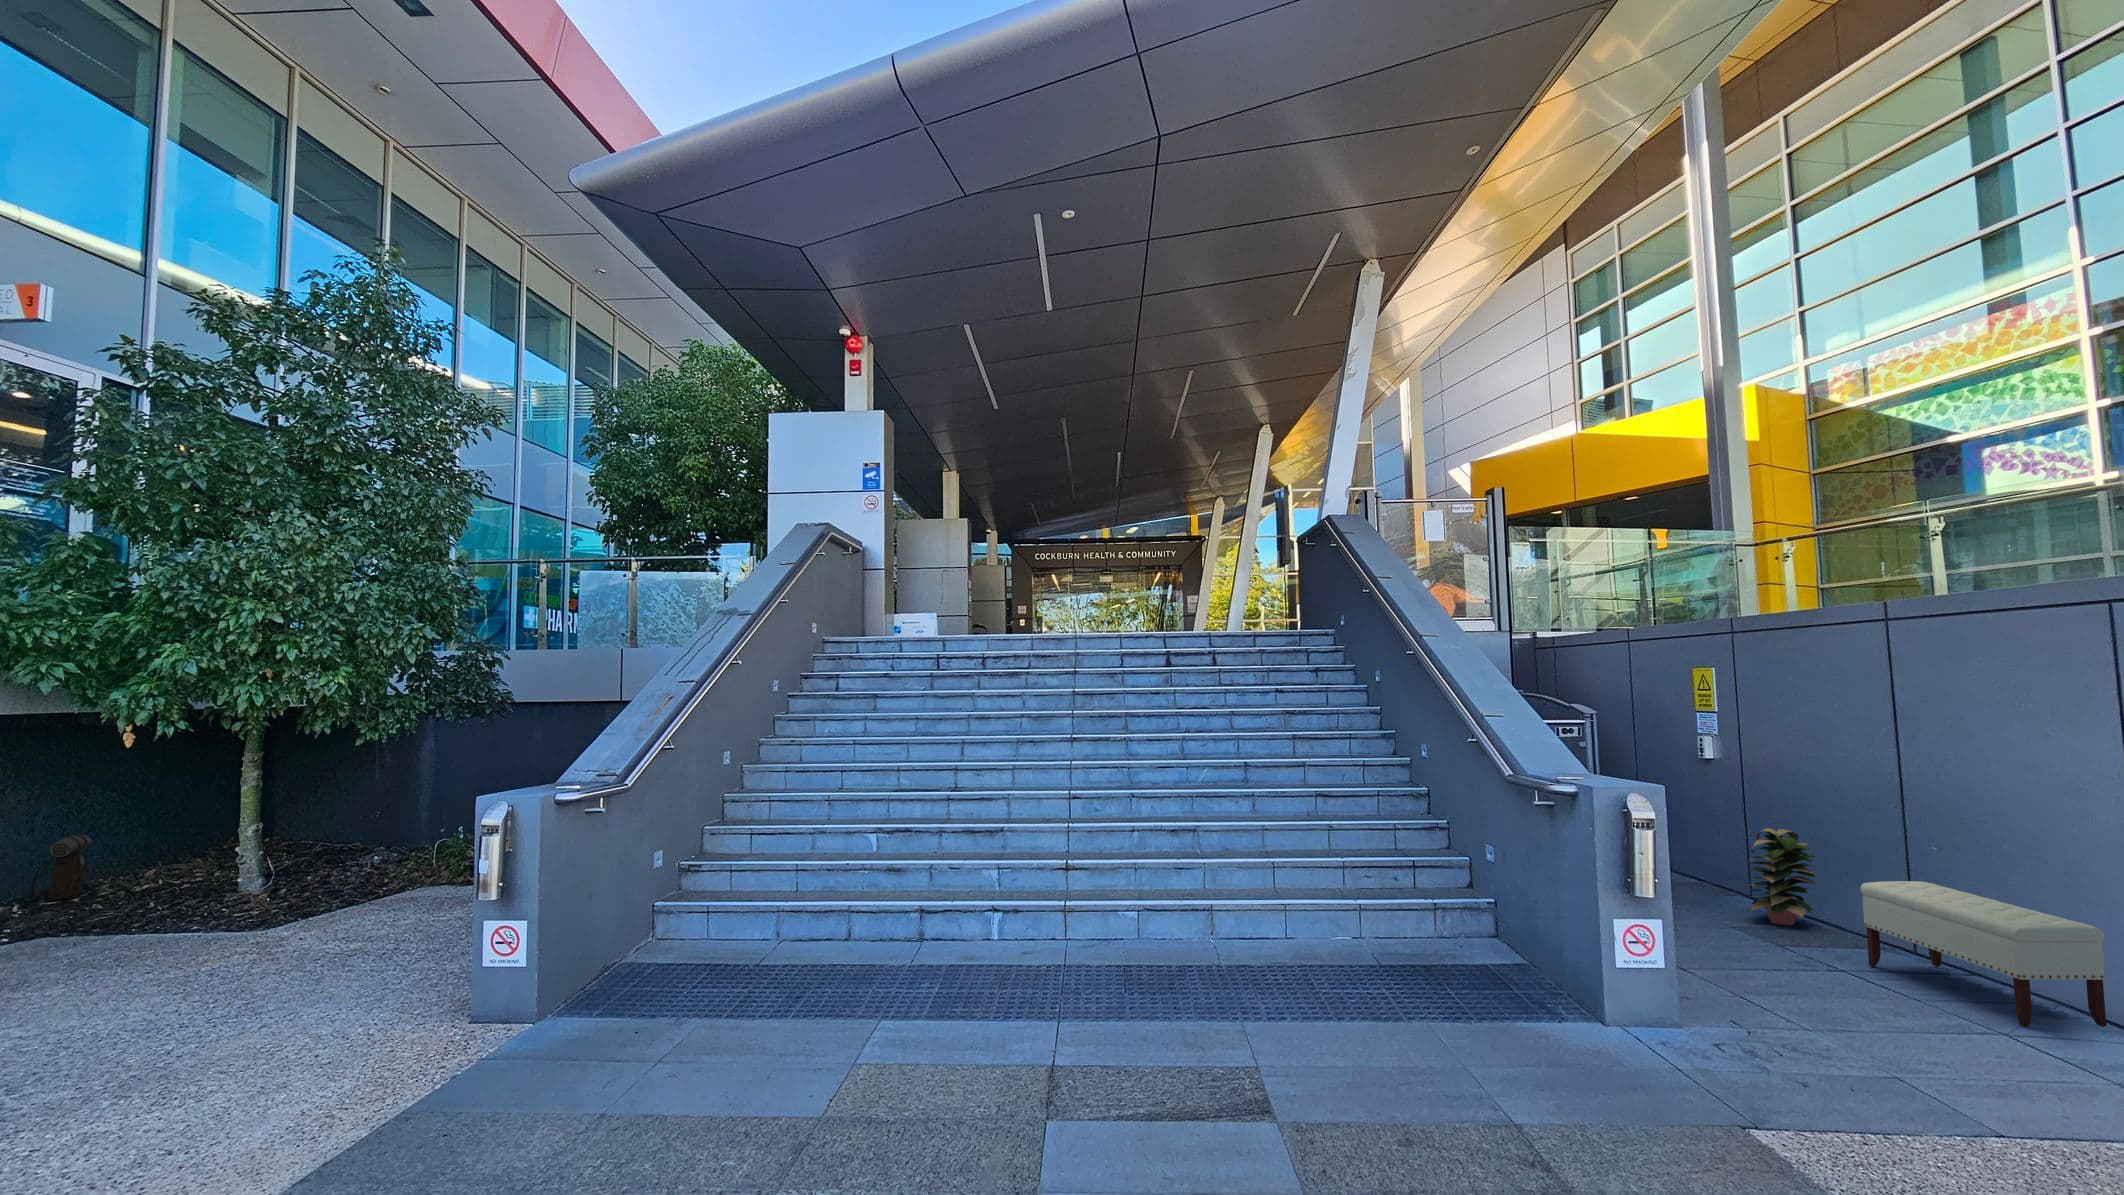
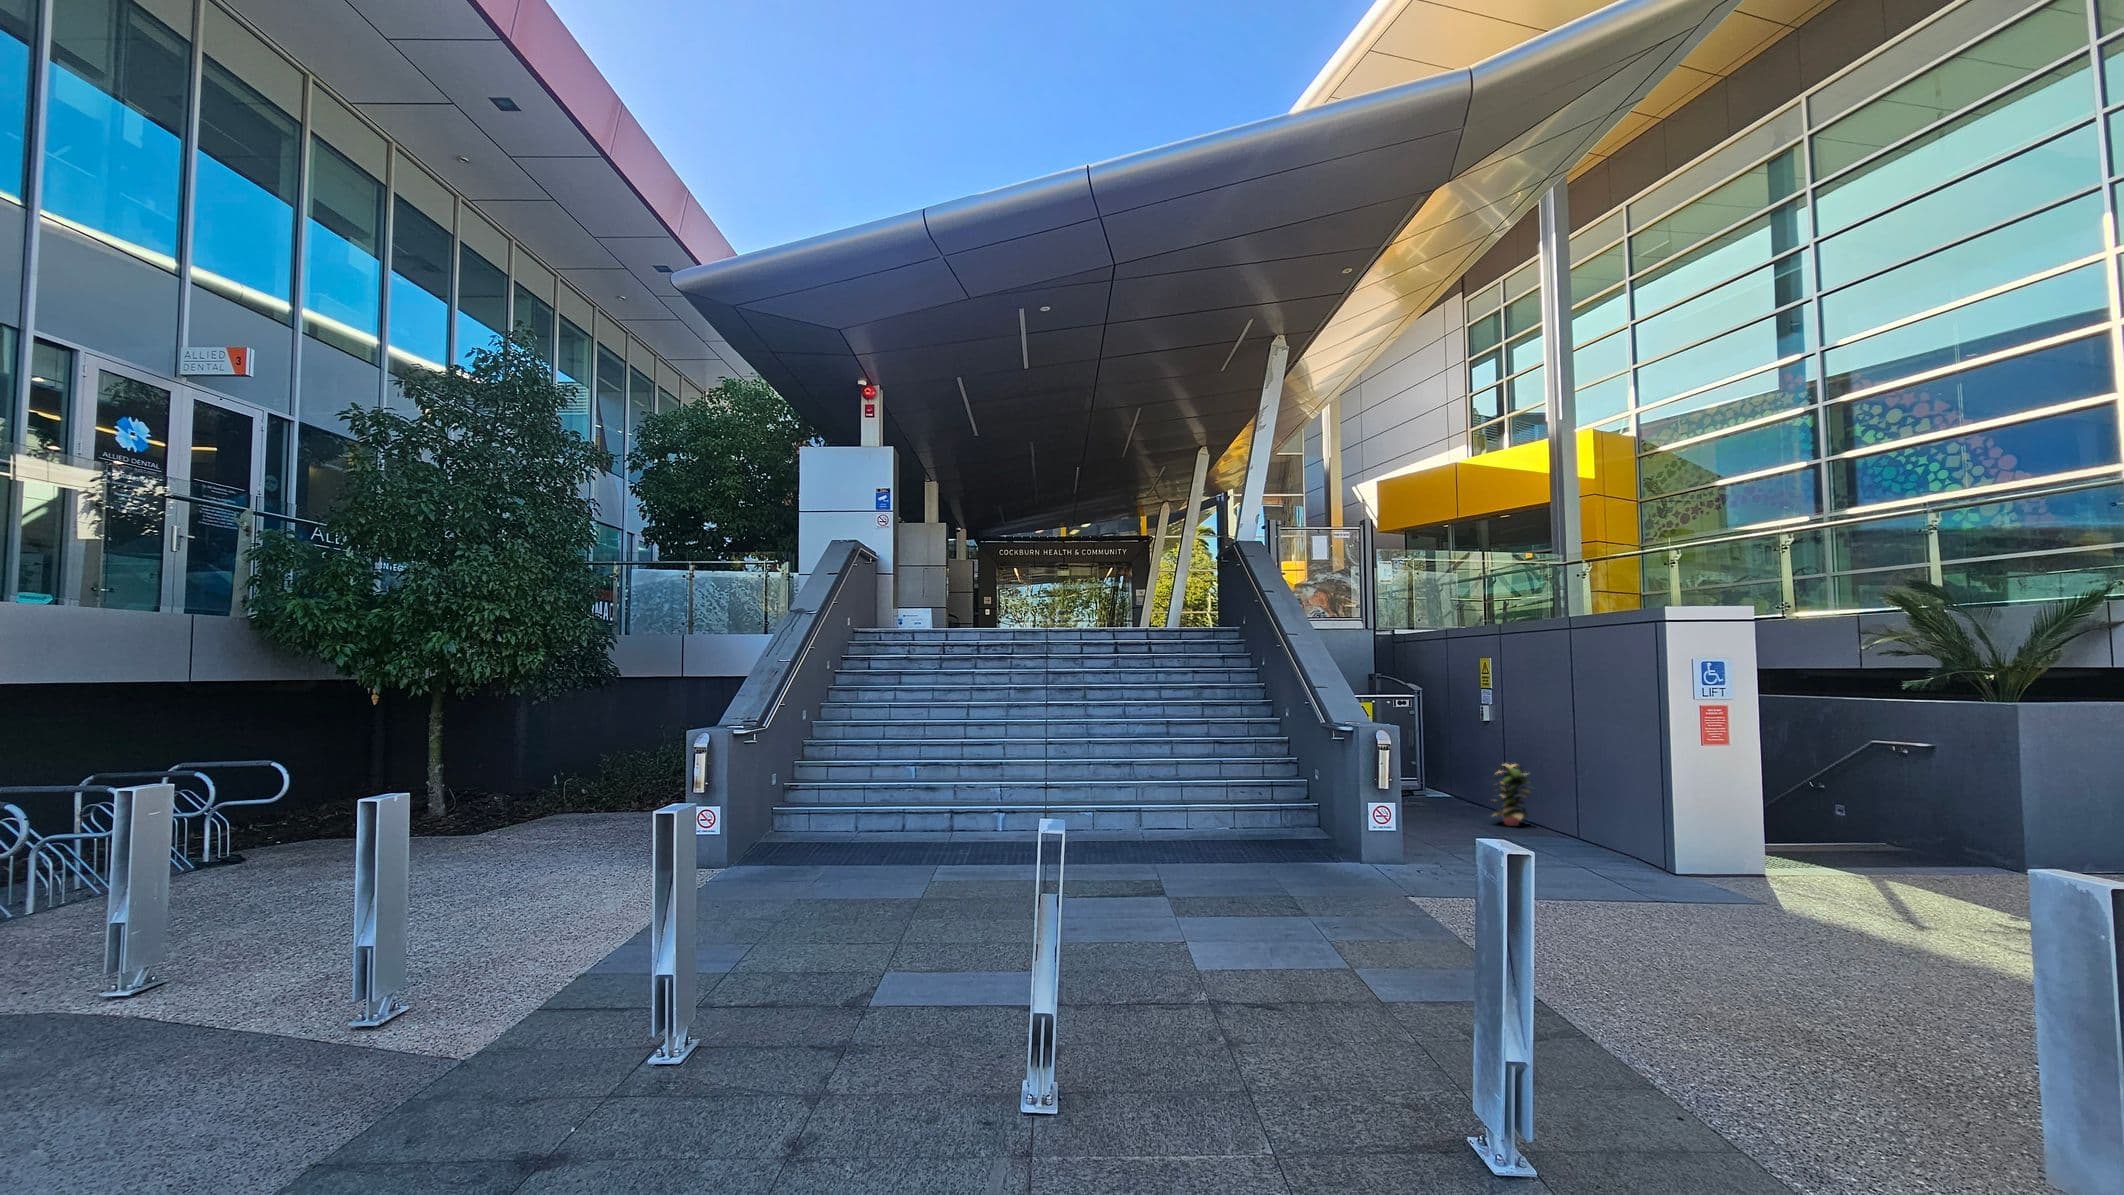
backpack: present [31,835,92,900] -> none [285,769,323,817]
bench: present [1861,881,2106,1027] -> none [1539,791,1644,865]

